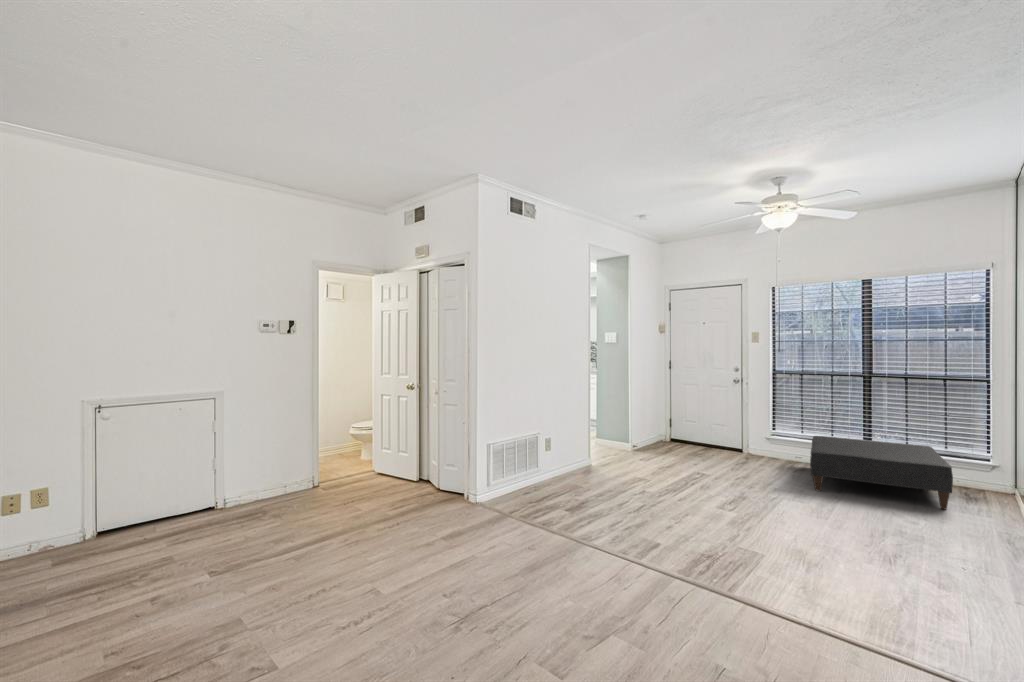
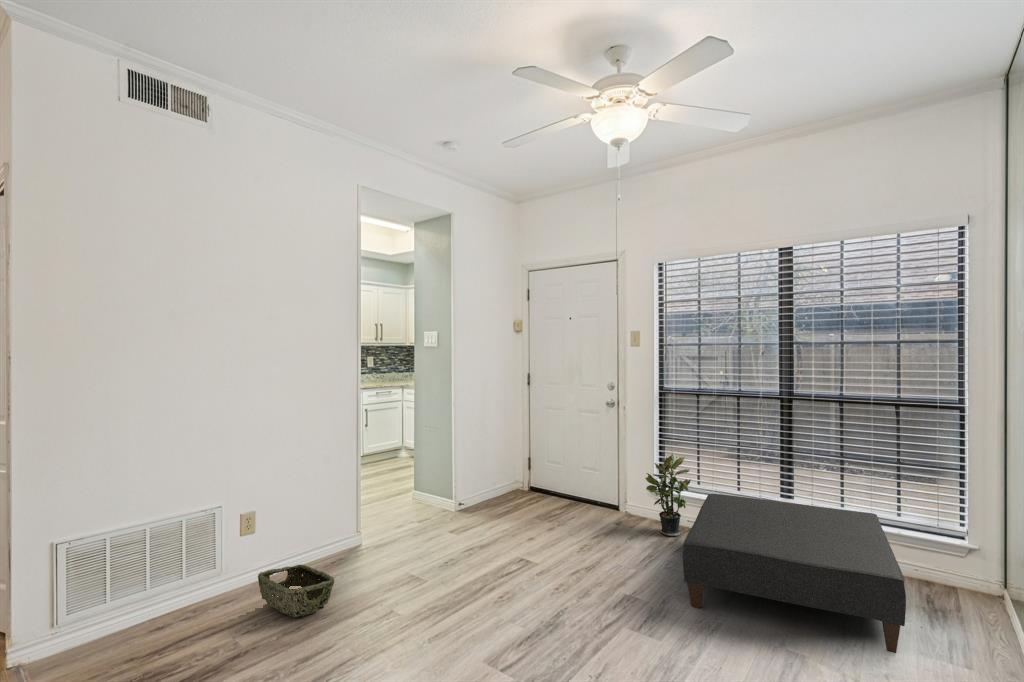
potted plant: none [766,411,799,464] -> present [646,453,691,536]
woven basket: none [556,461,602,483] -> present [258,565,334,617]

